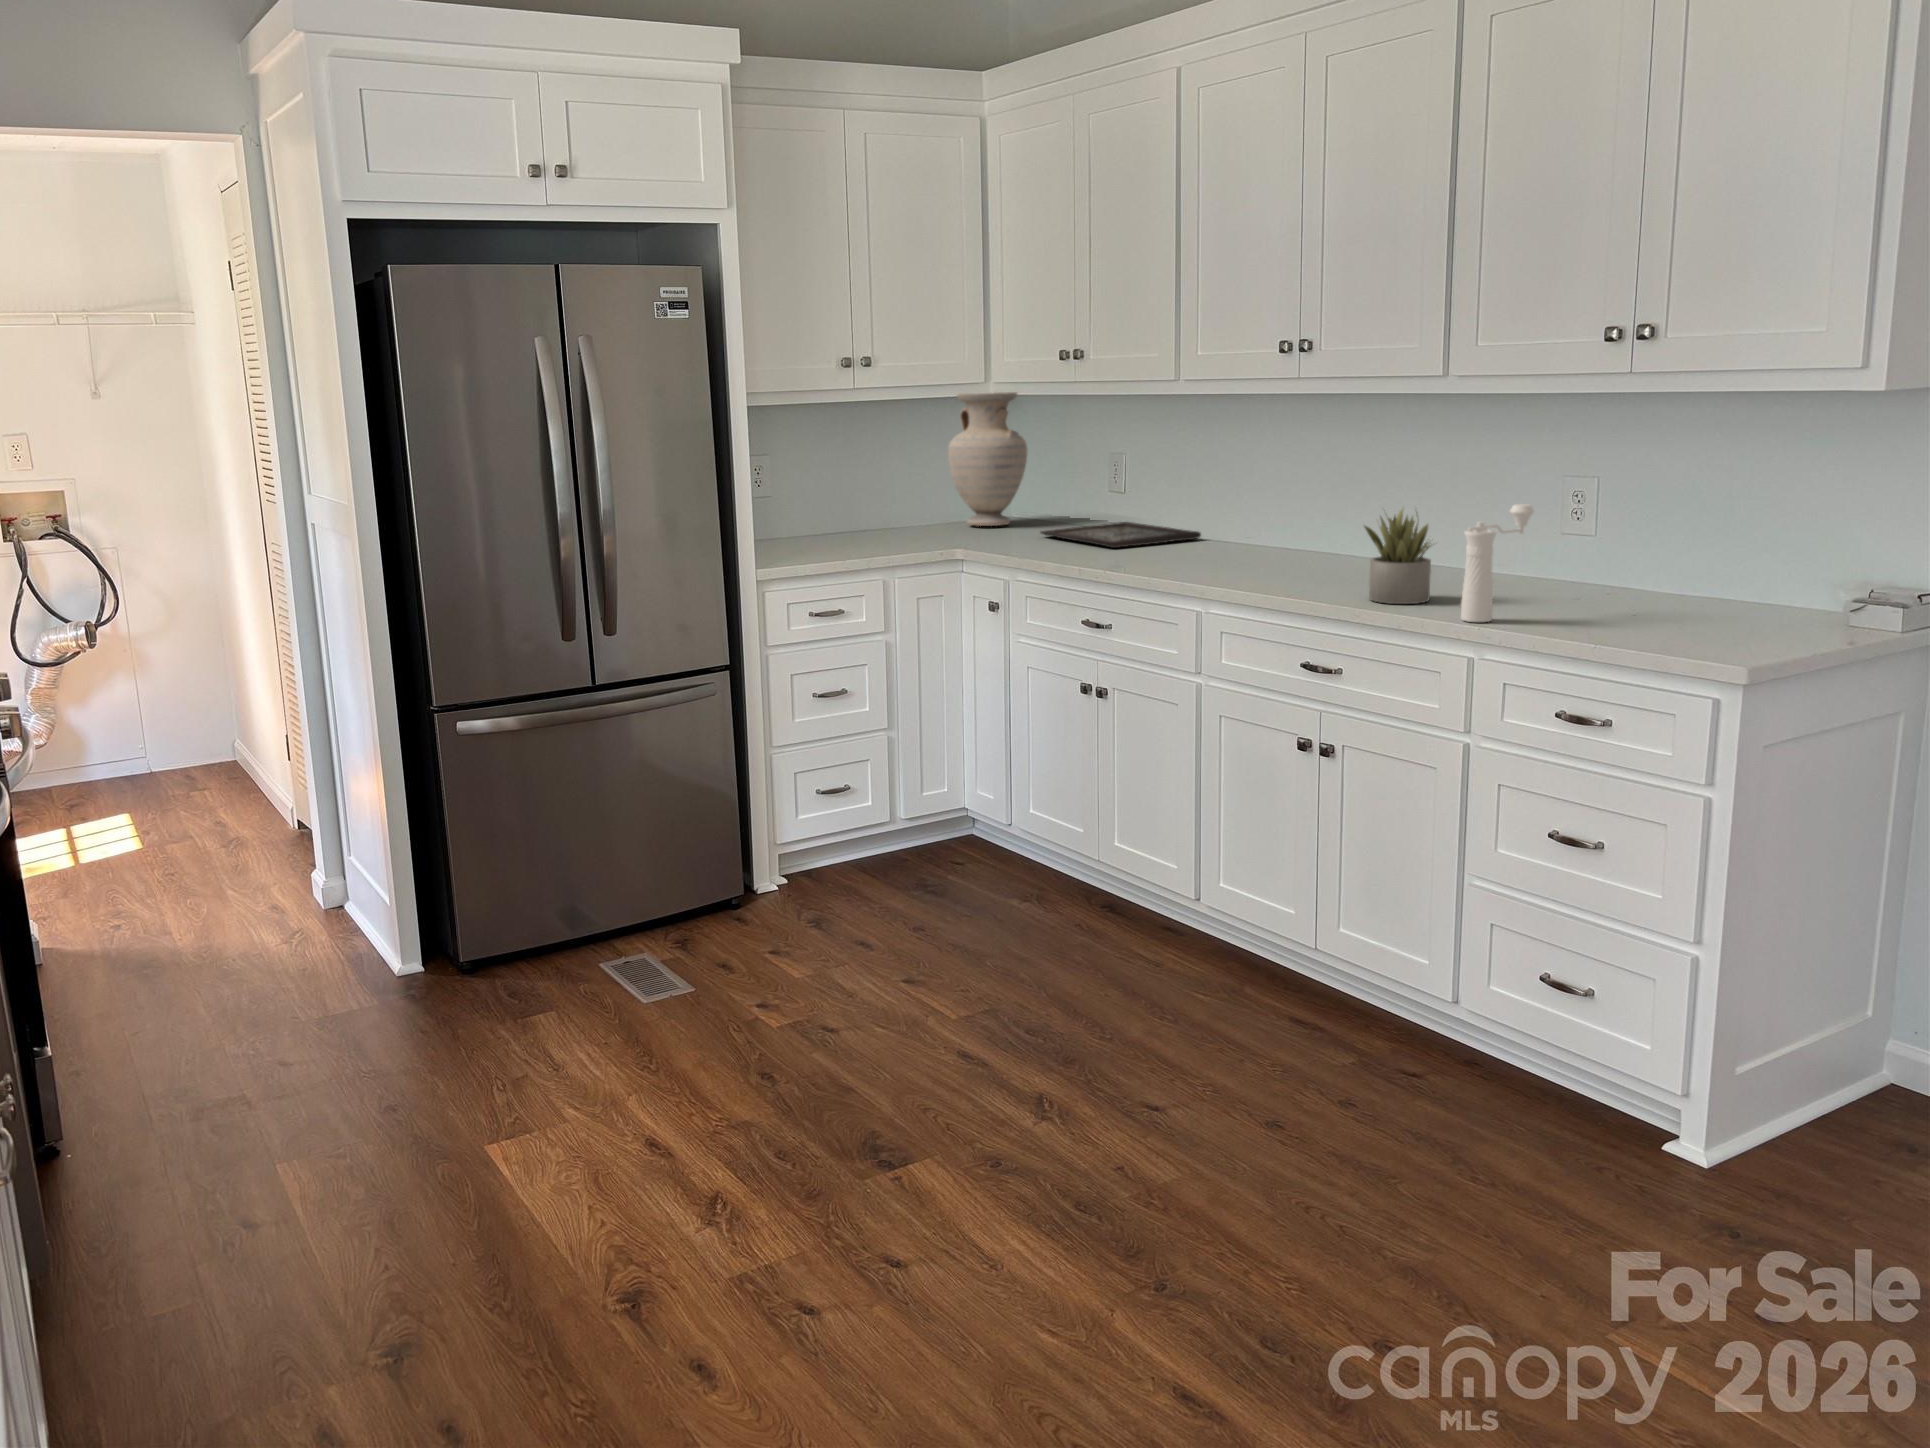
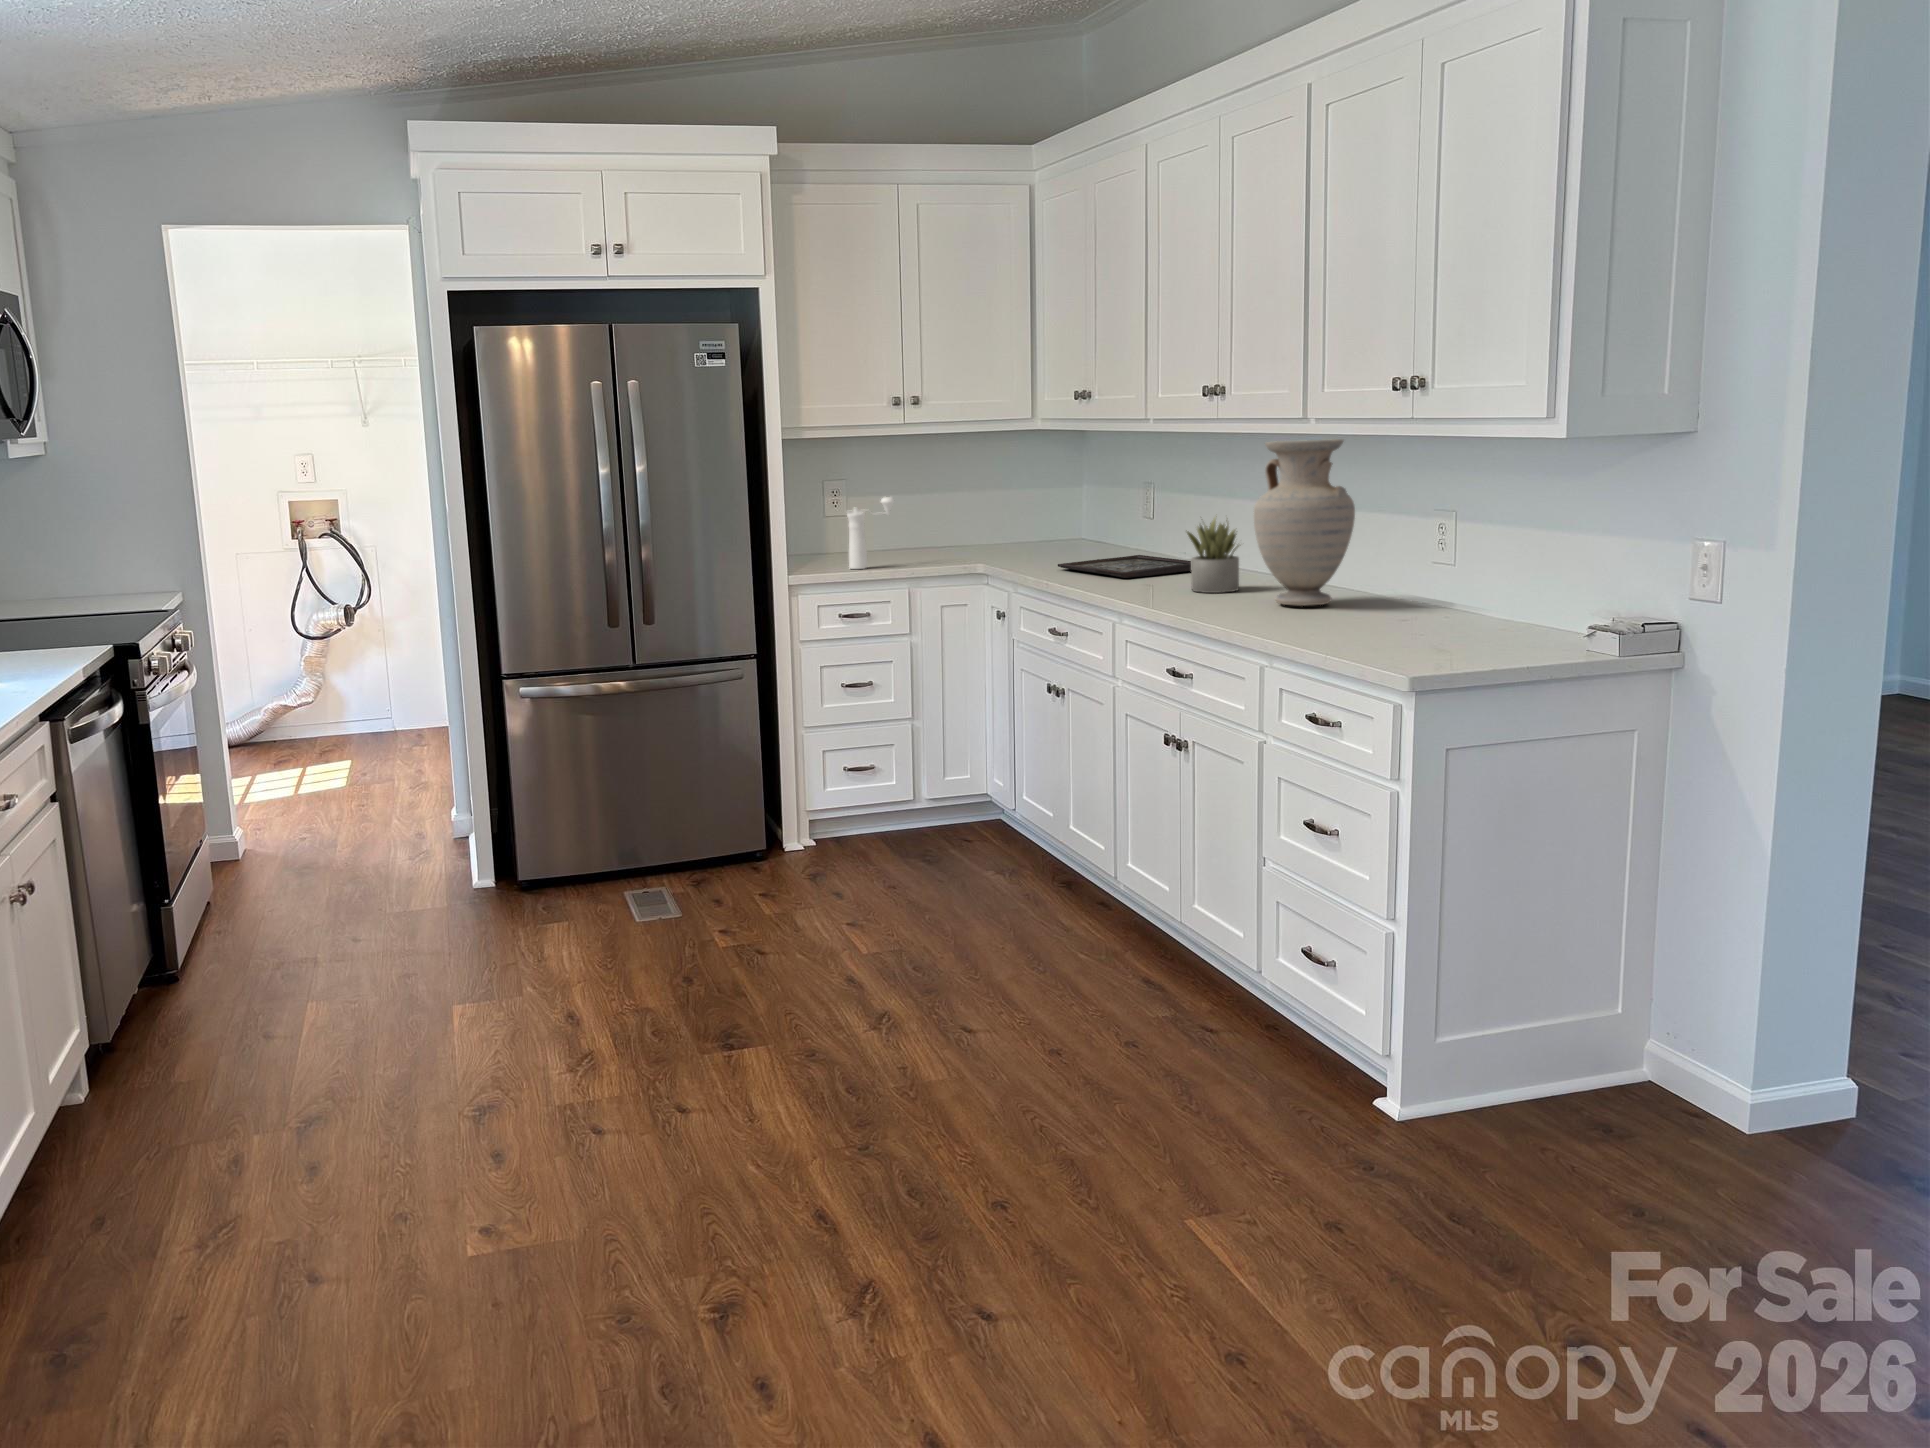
vase: present [948,392,1027,526] -> present [1254,439,1355,606]
pepper mill: present [1461,504,1534,622] -> present [847,497,894,569]
succulent plant: present [1364,508,1431,604] -> present [1187,516,1239,593]

